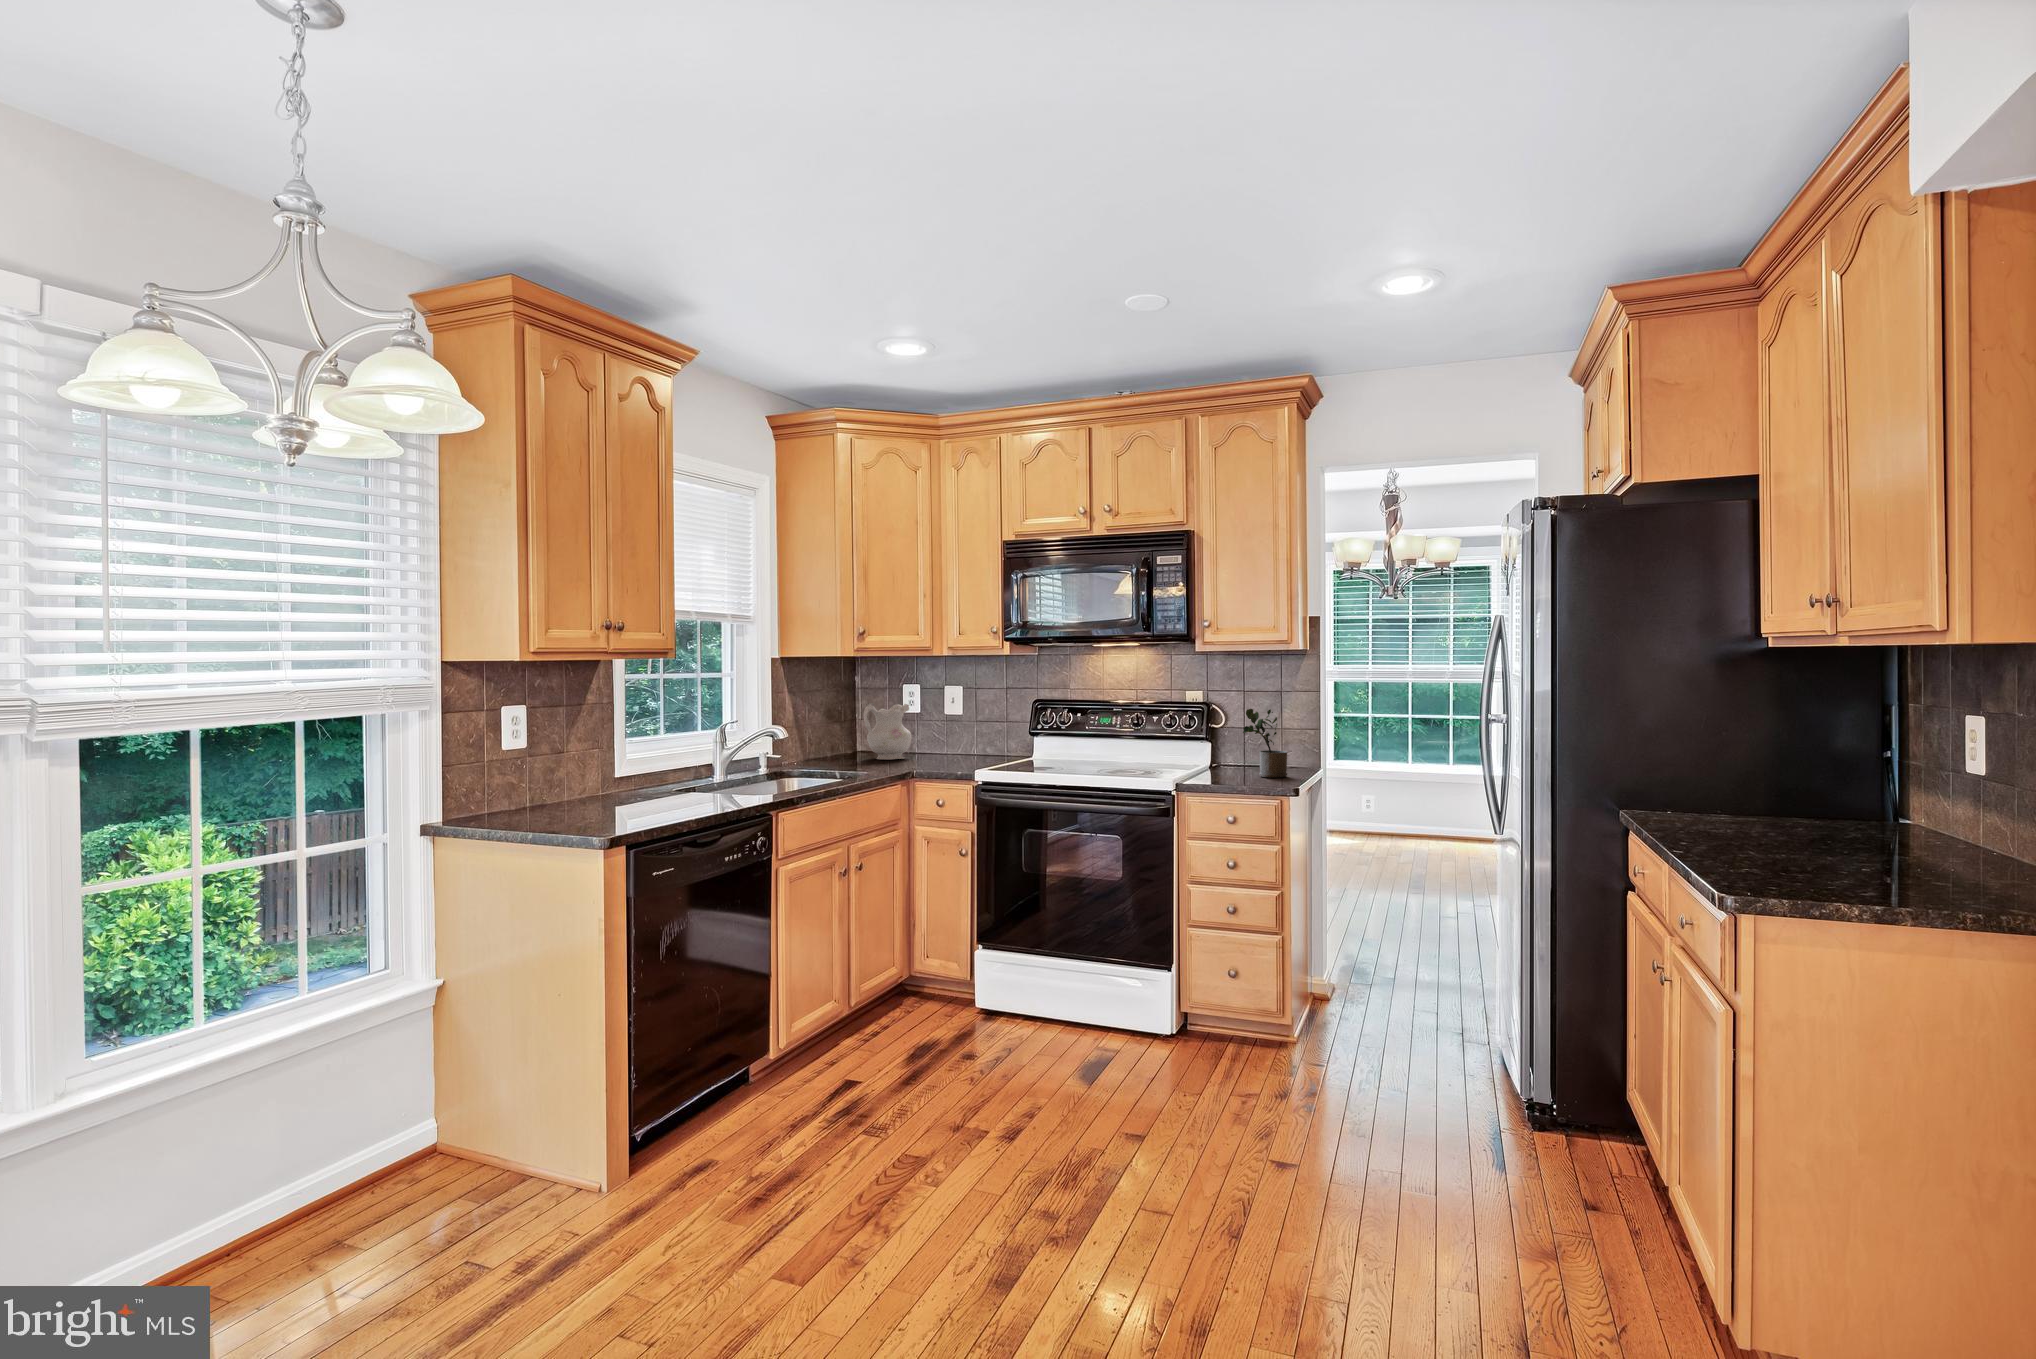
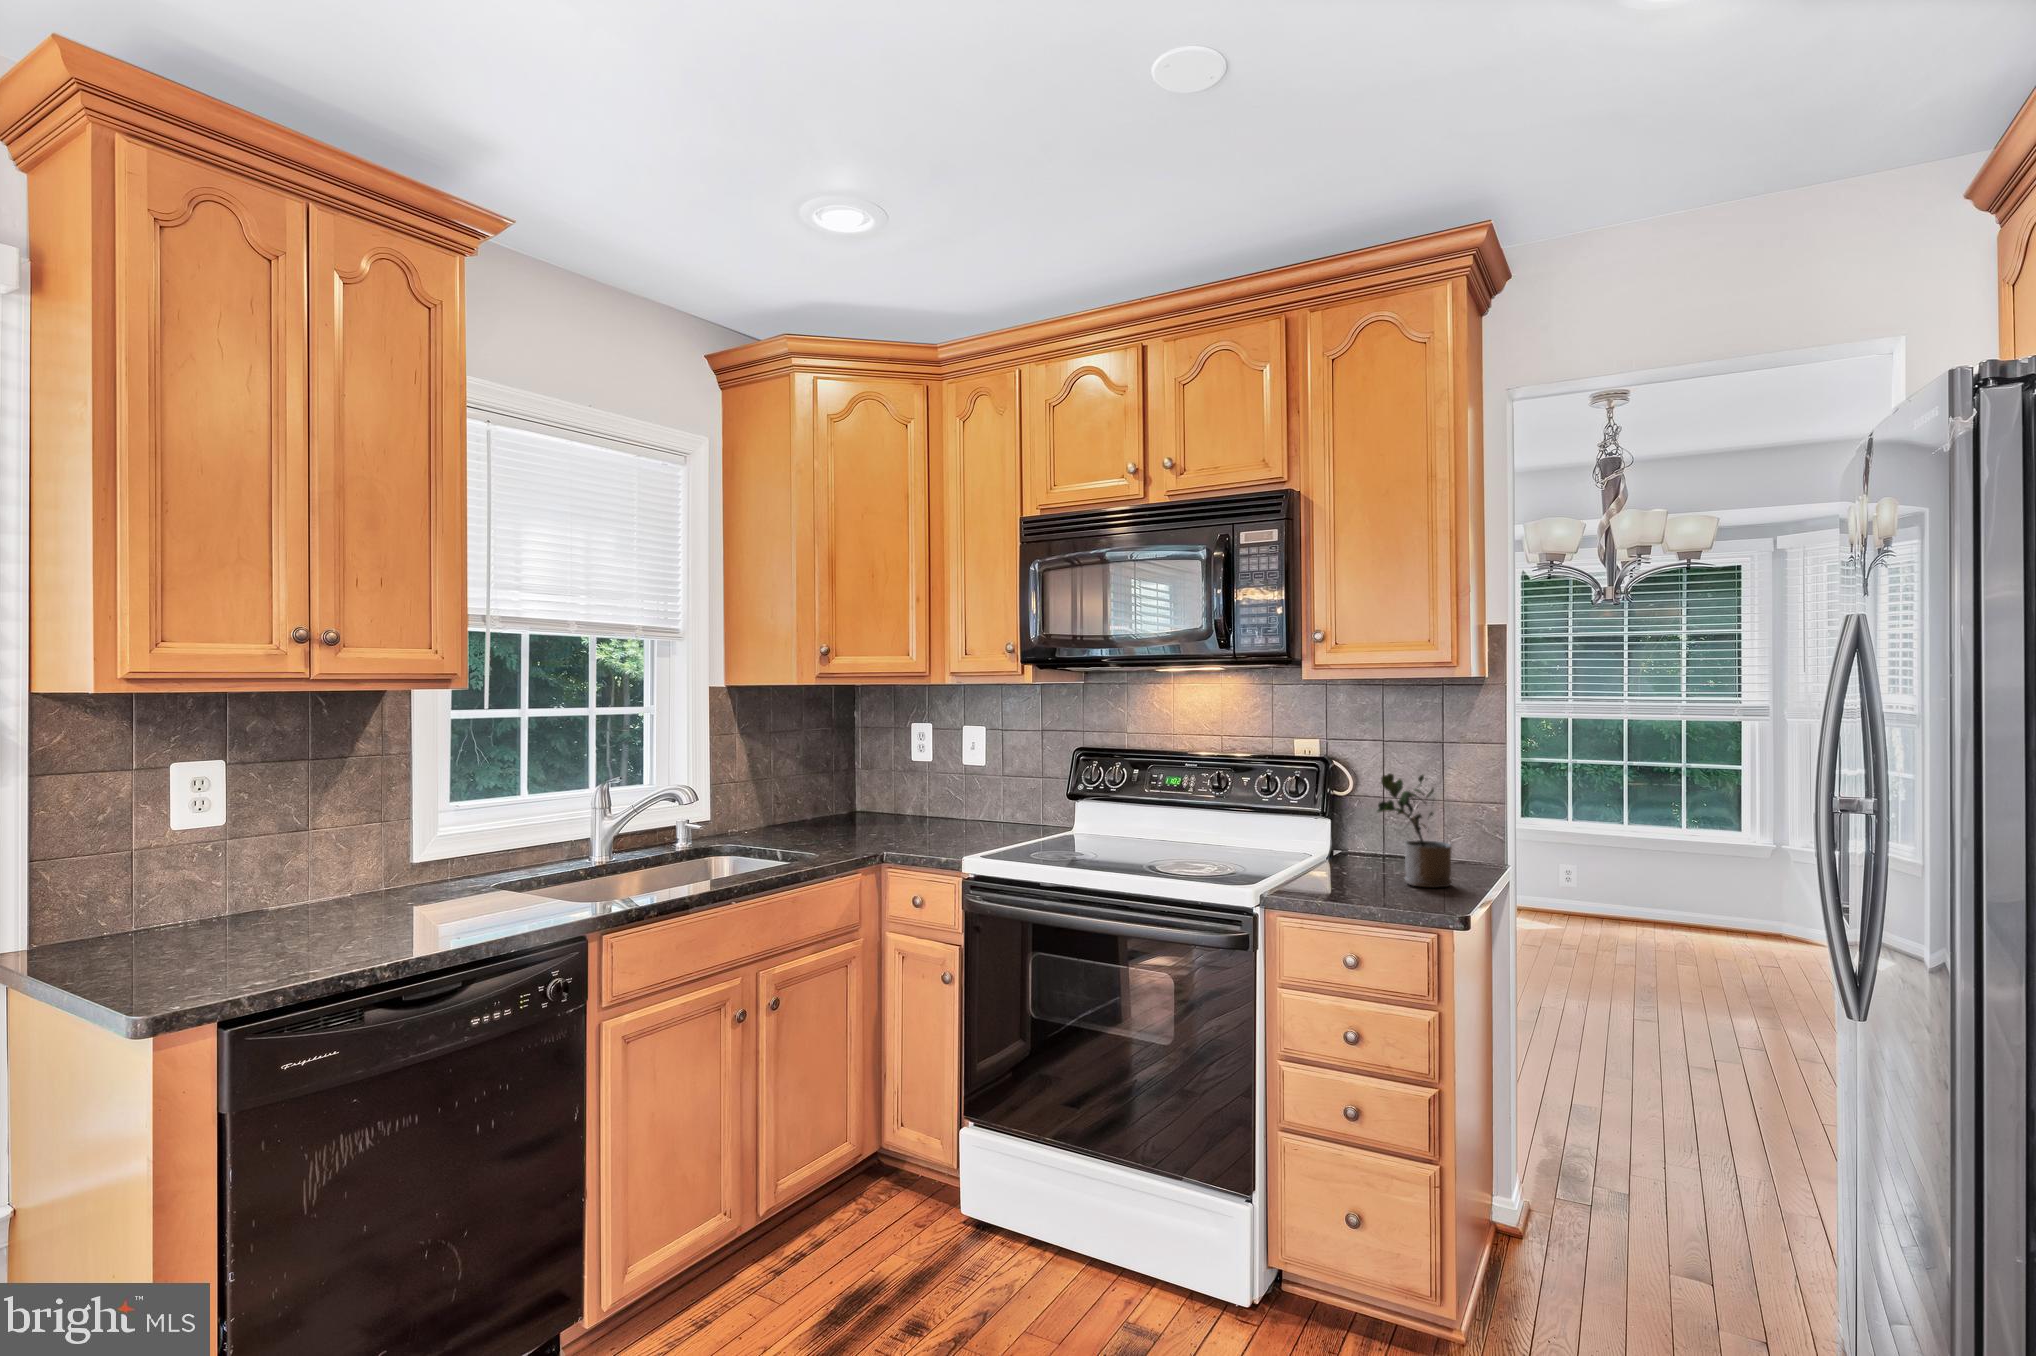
ceramic pitcher: present [863,703,912,760] -> none [839,749,907,829]

